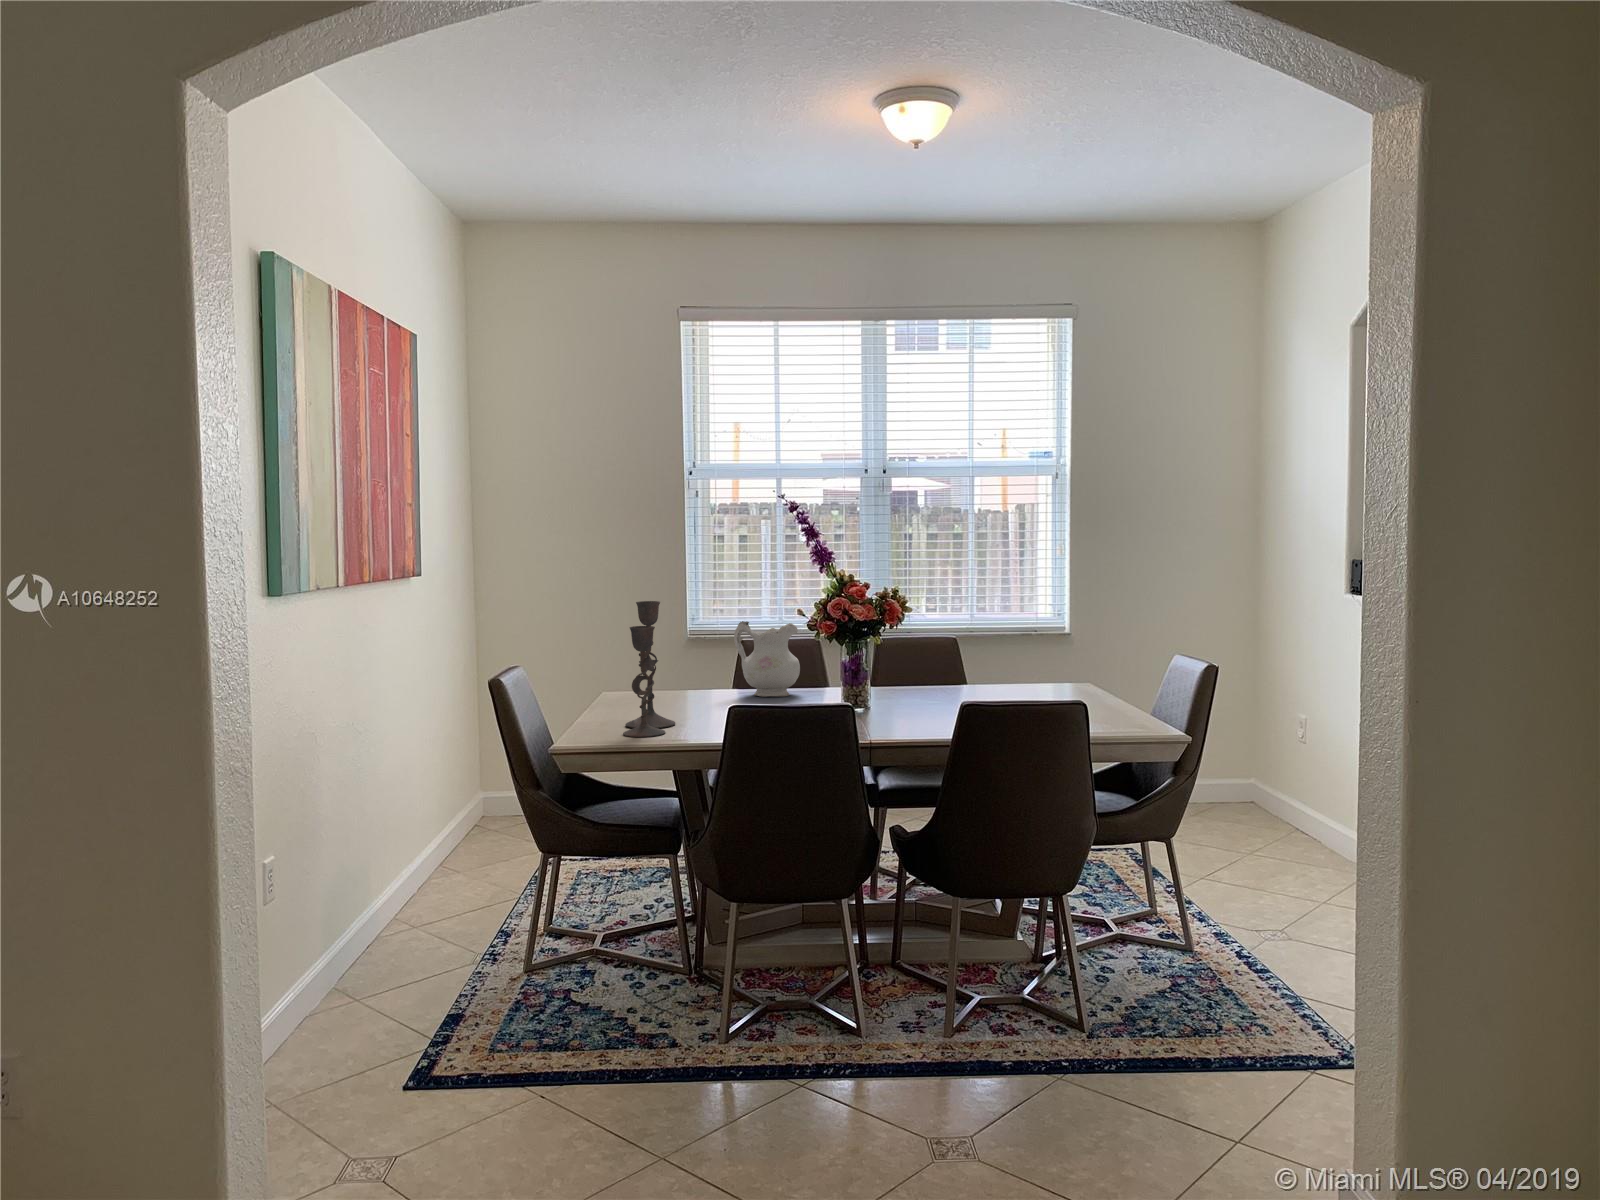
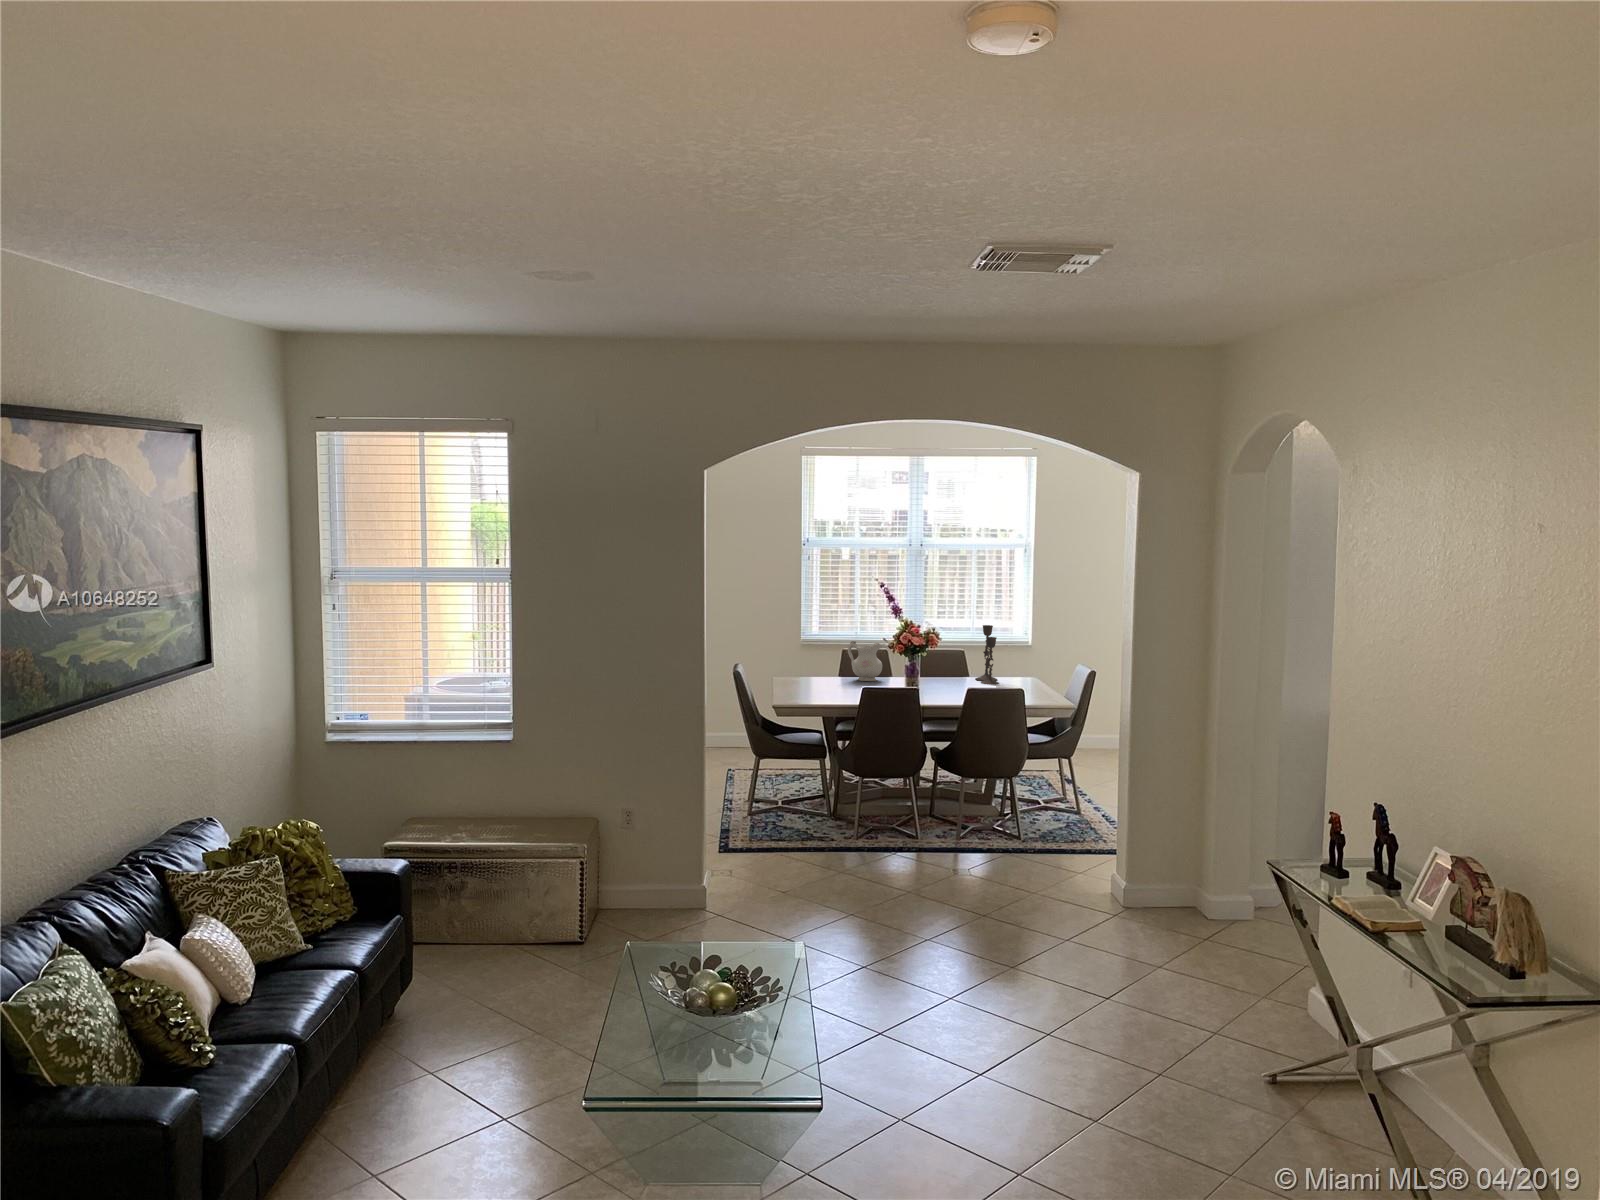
candlestick: present [623,601,675,737] -> present [975,625,999,685]

